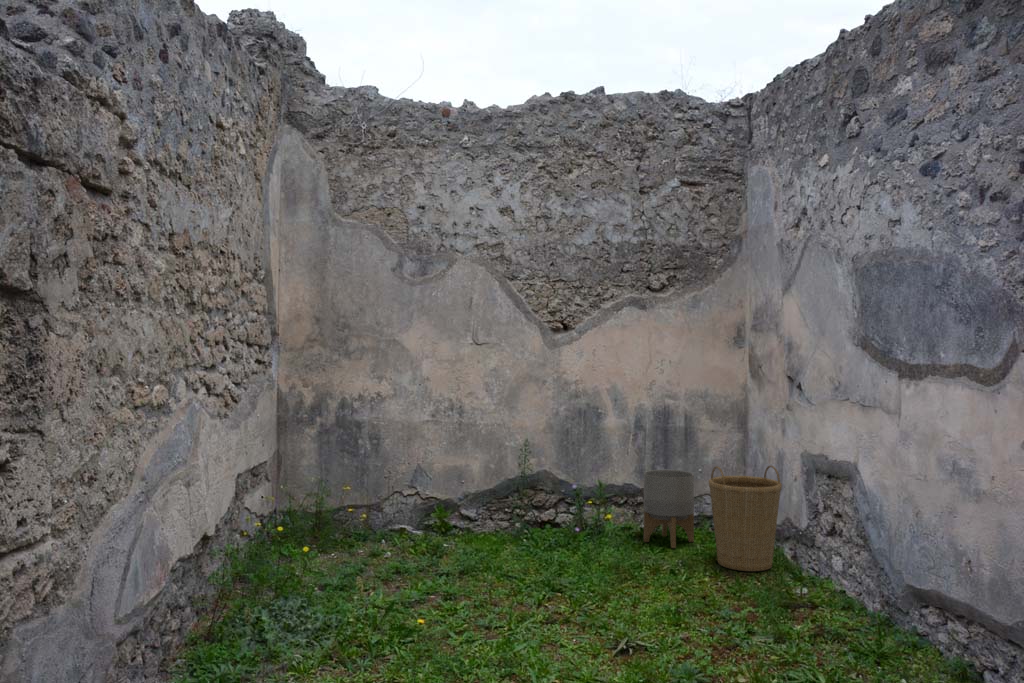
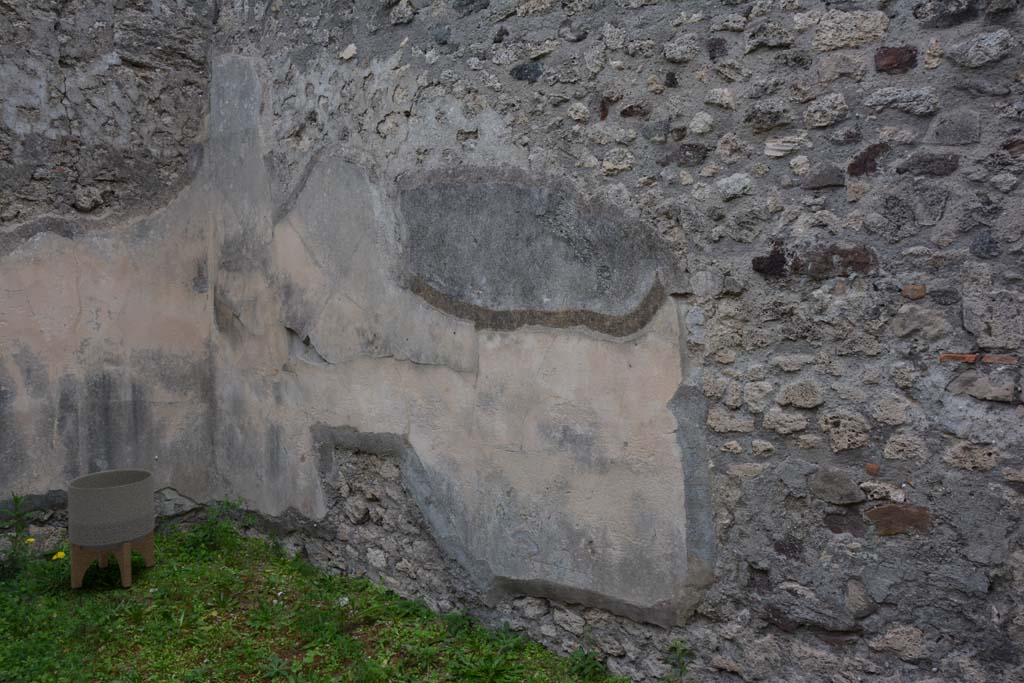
basket: present [709,466,782,571] -> none [187,446,290,598]

